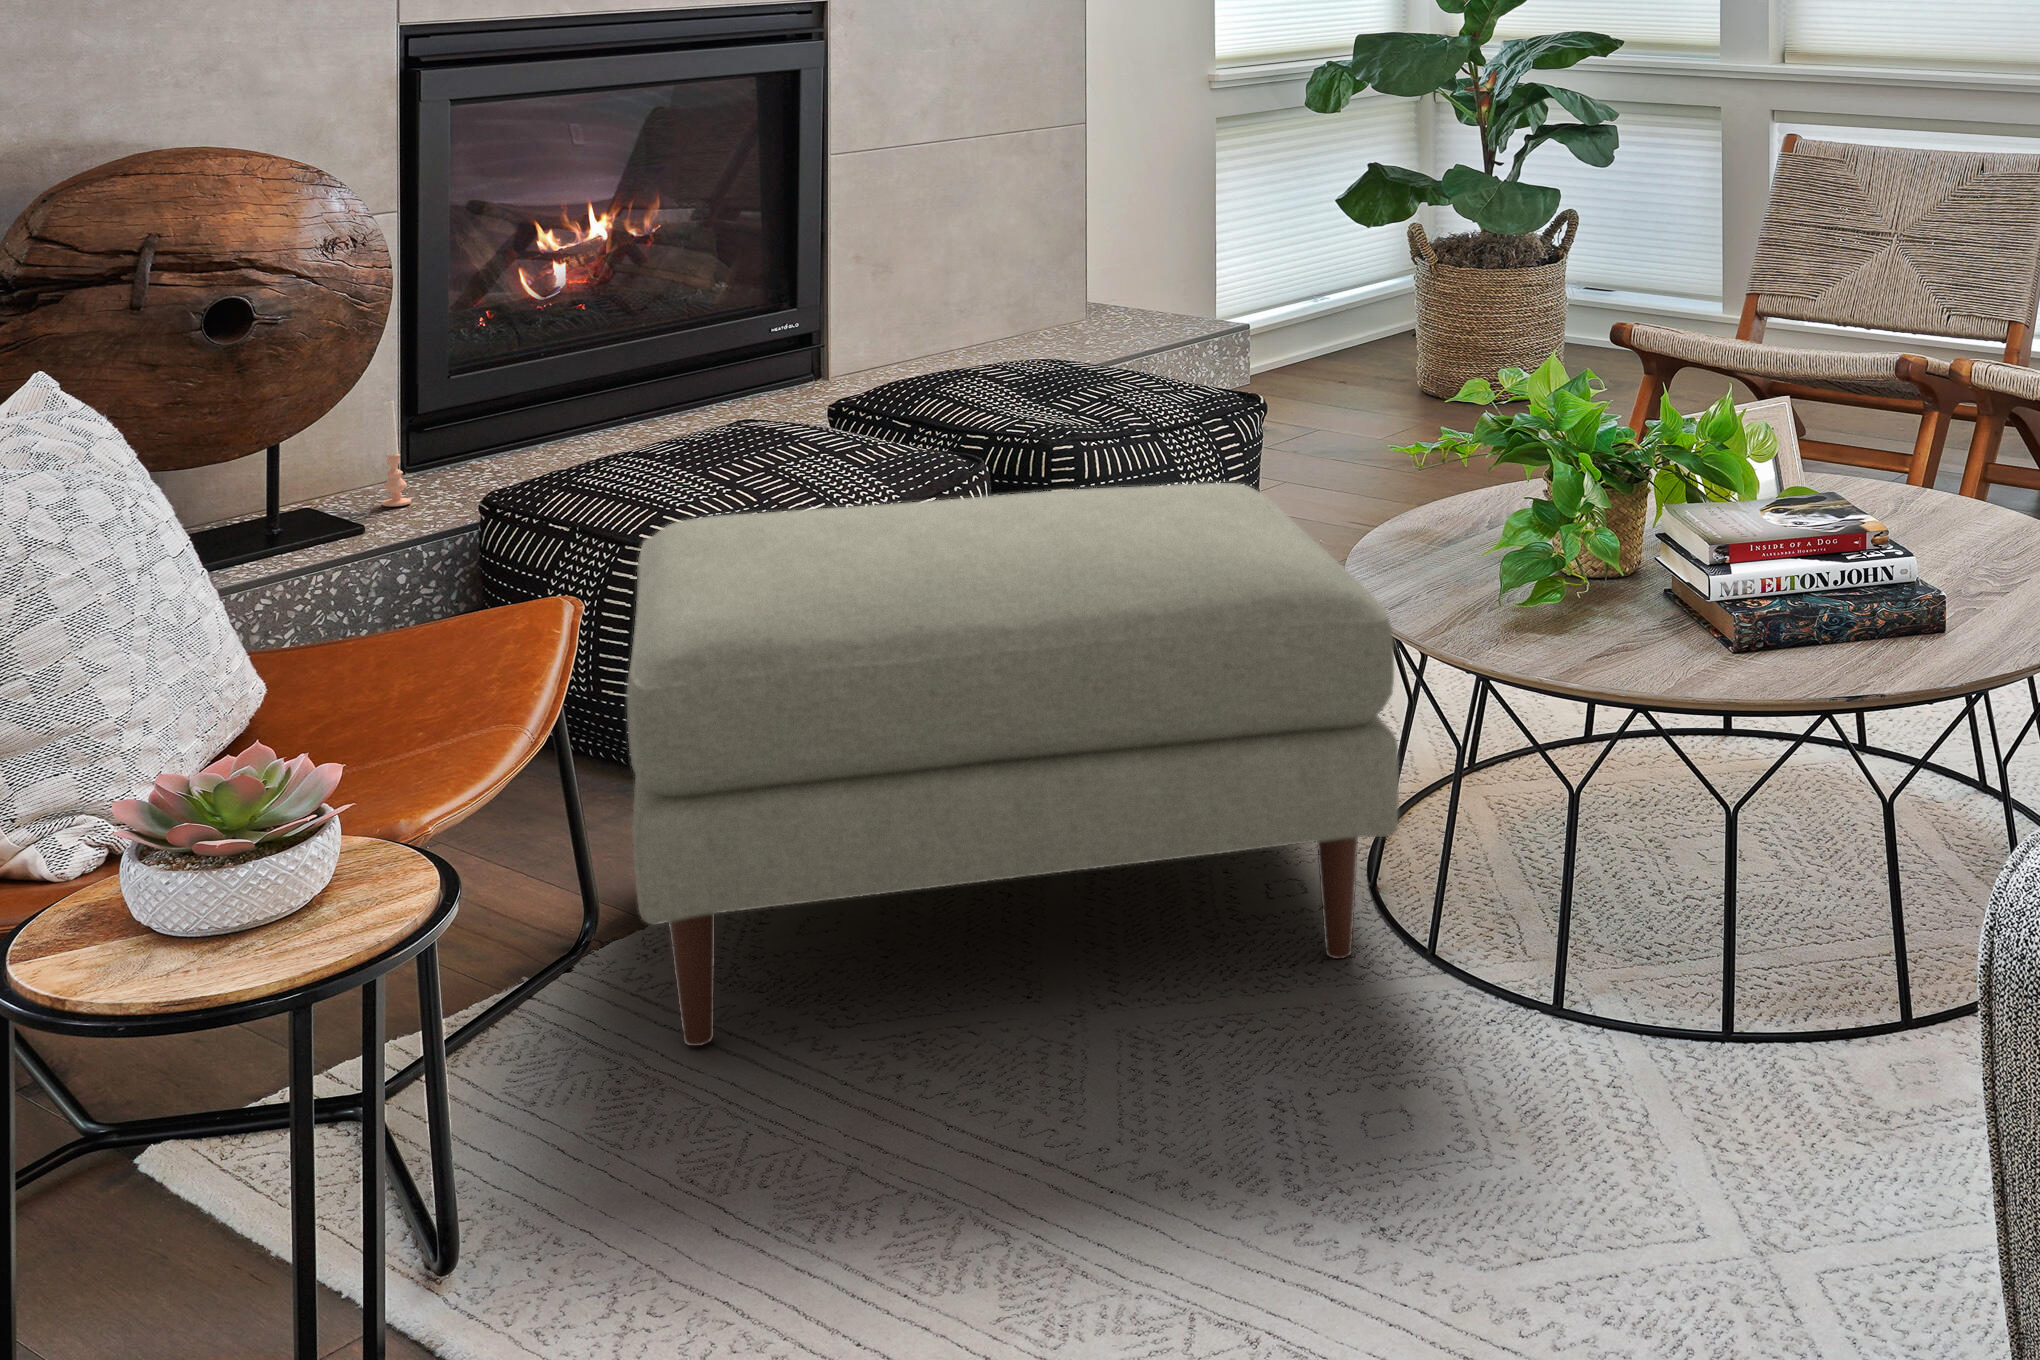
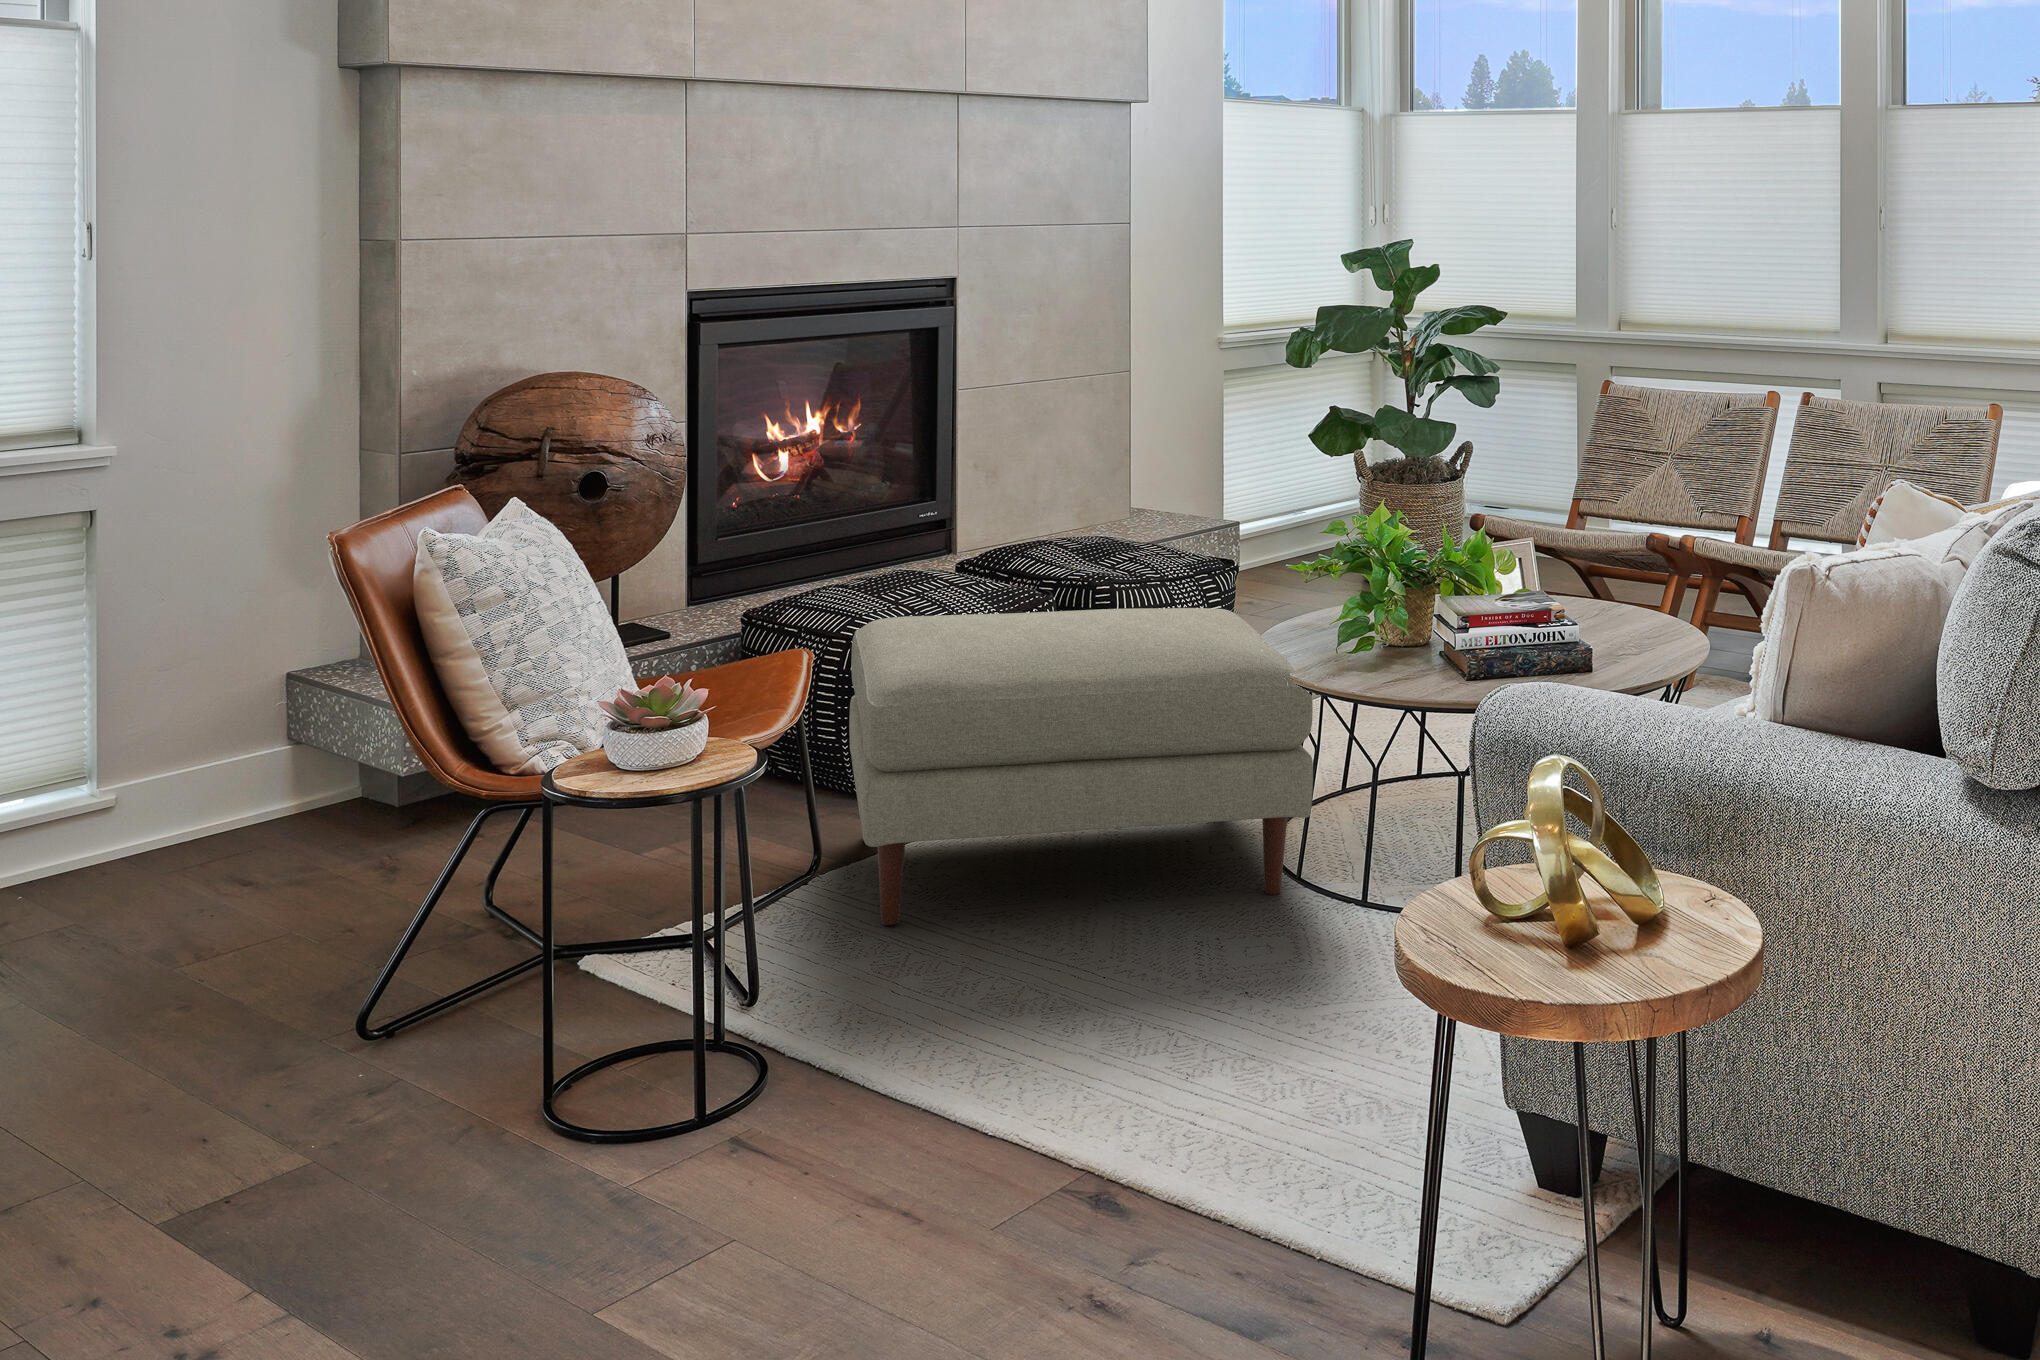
candle: present [382,401,411,506] -> none [661,542,680,612]

